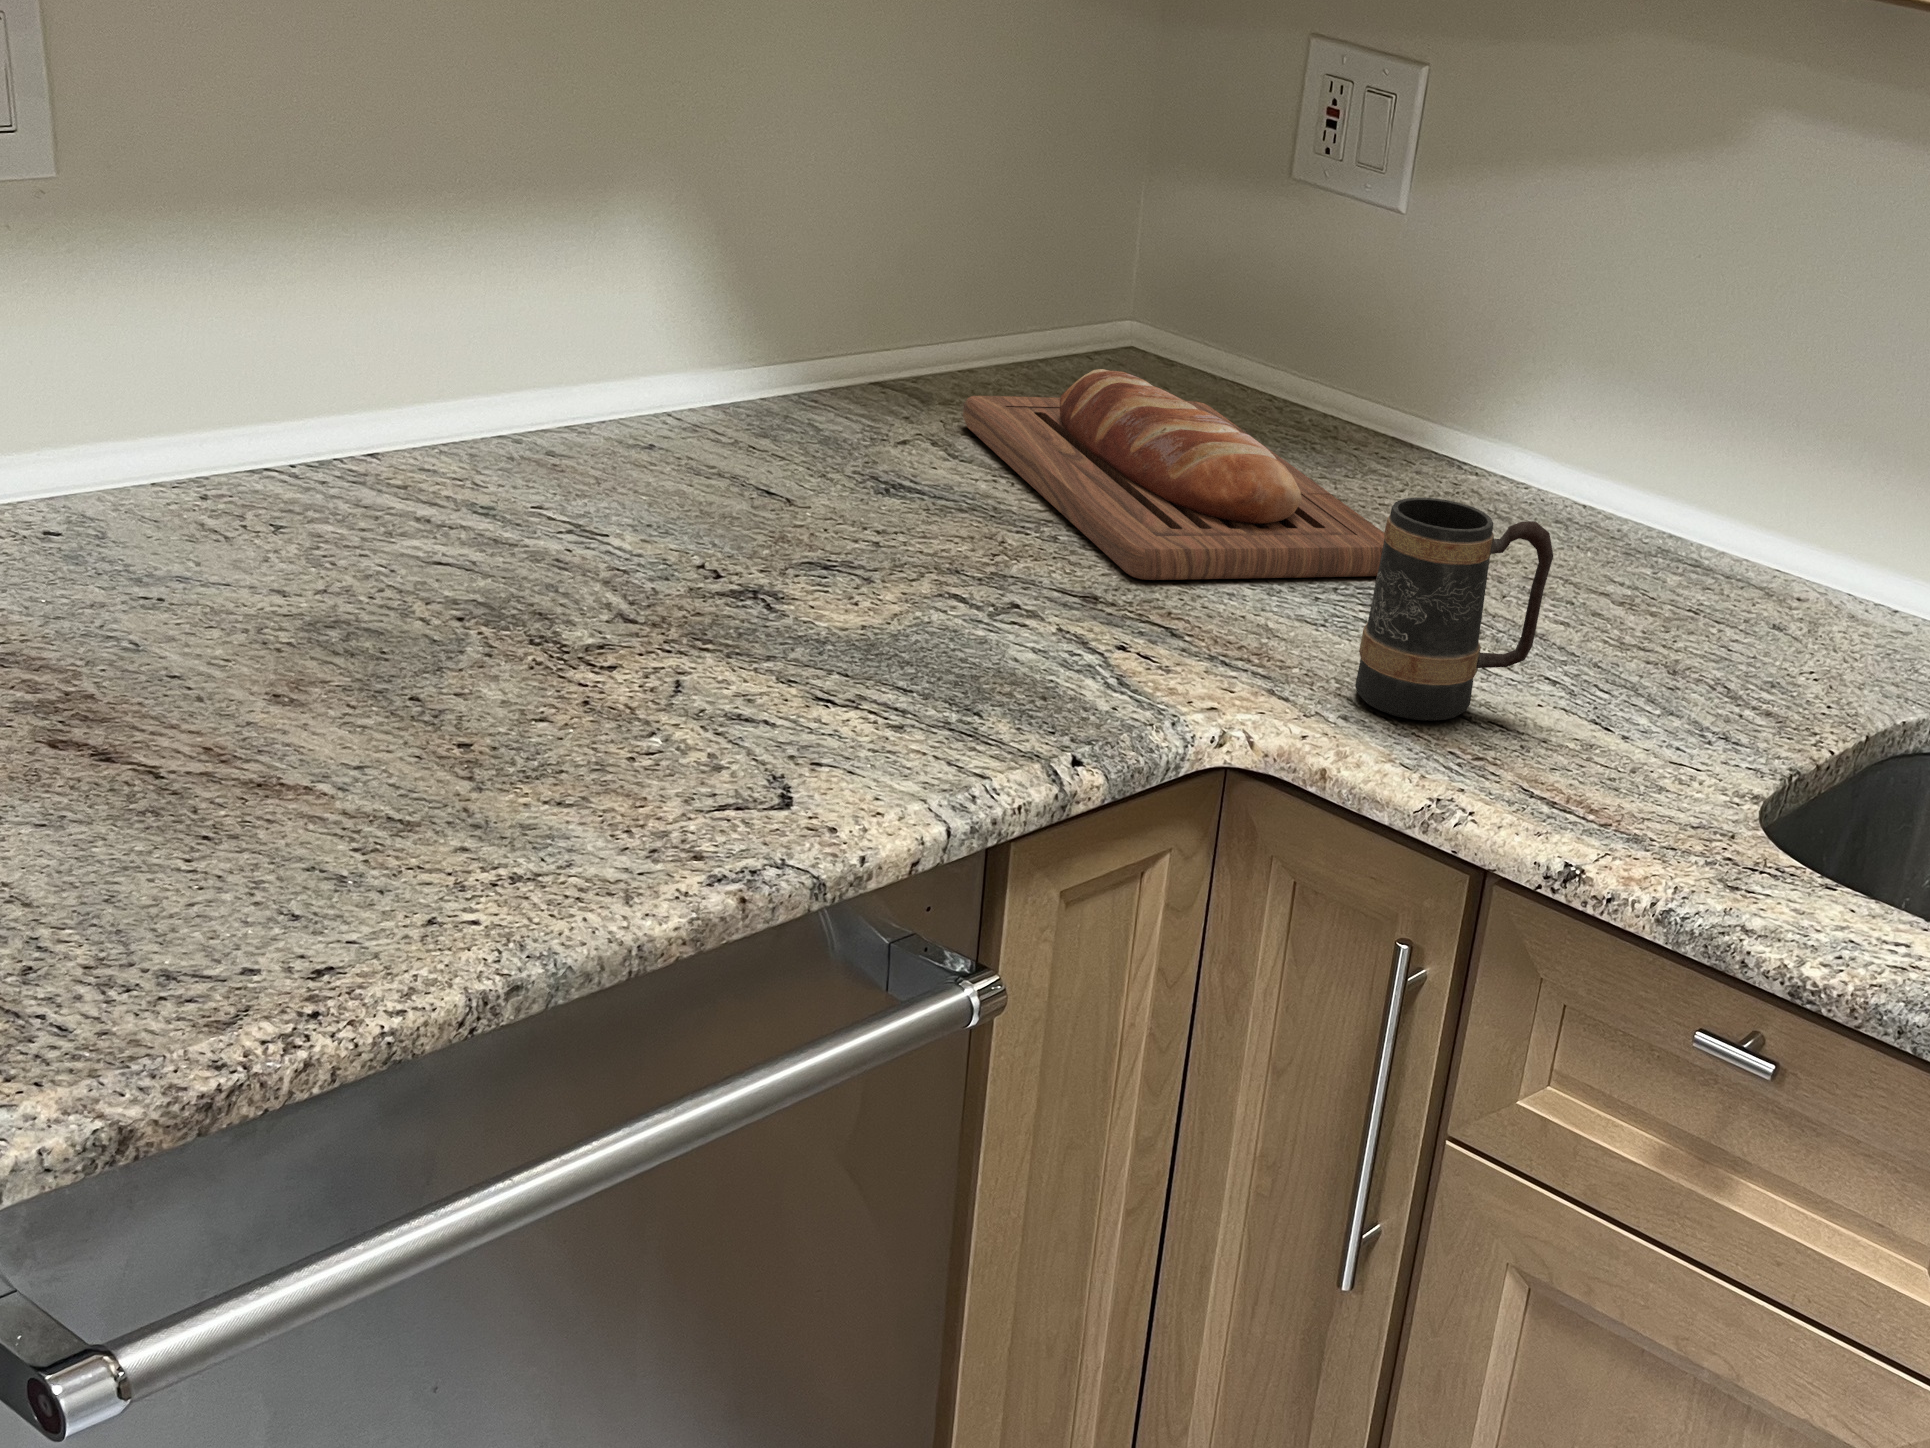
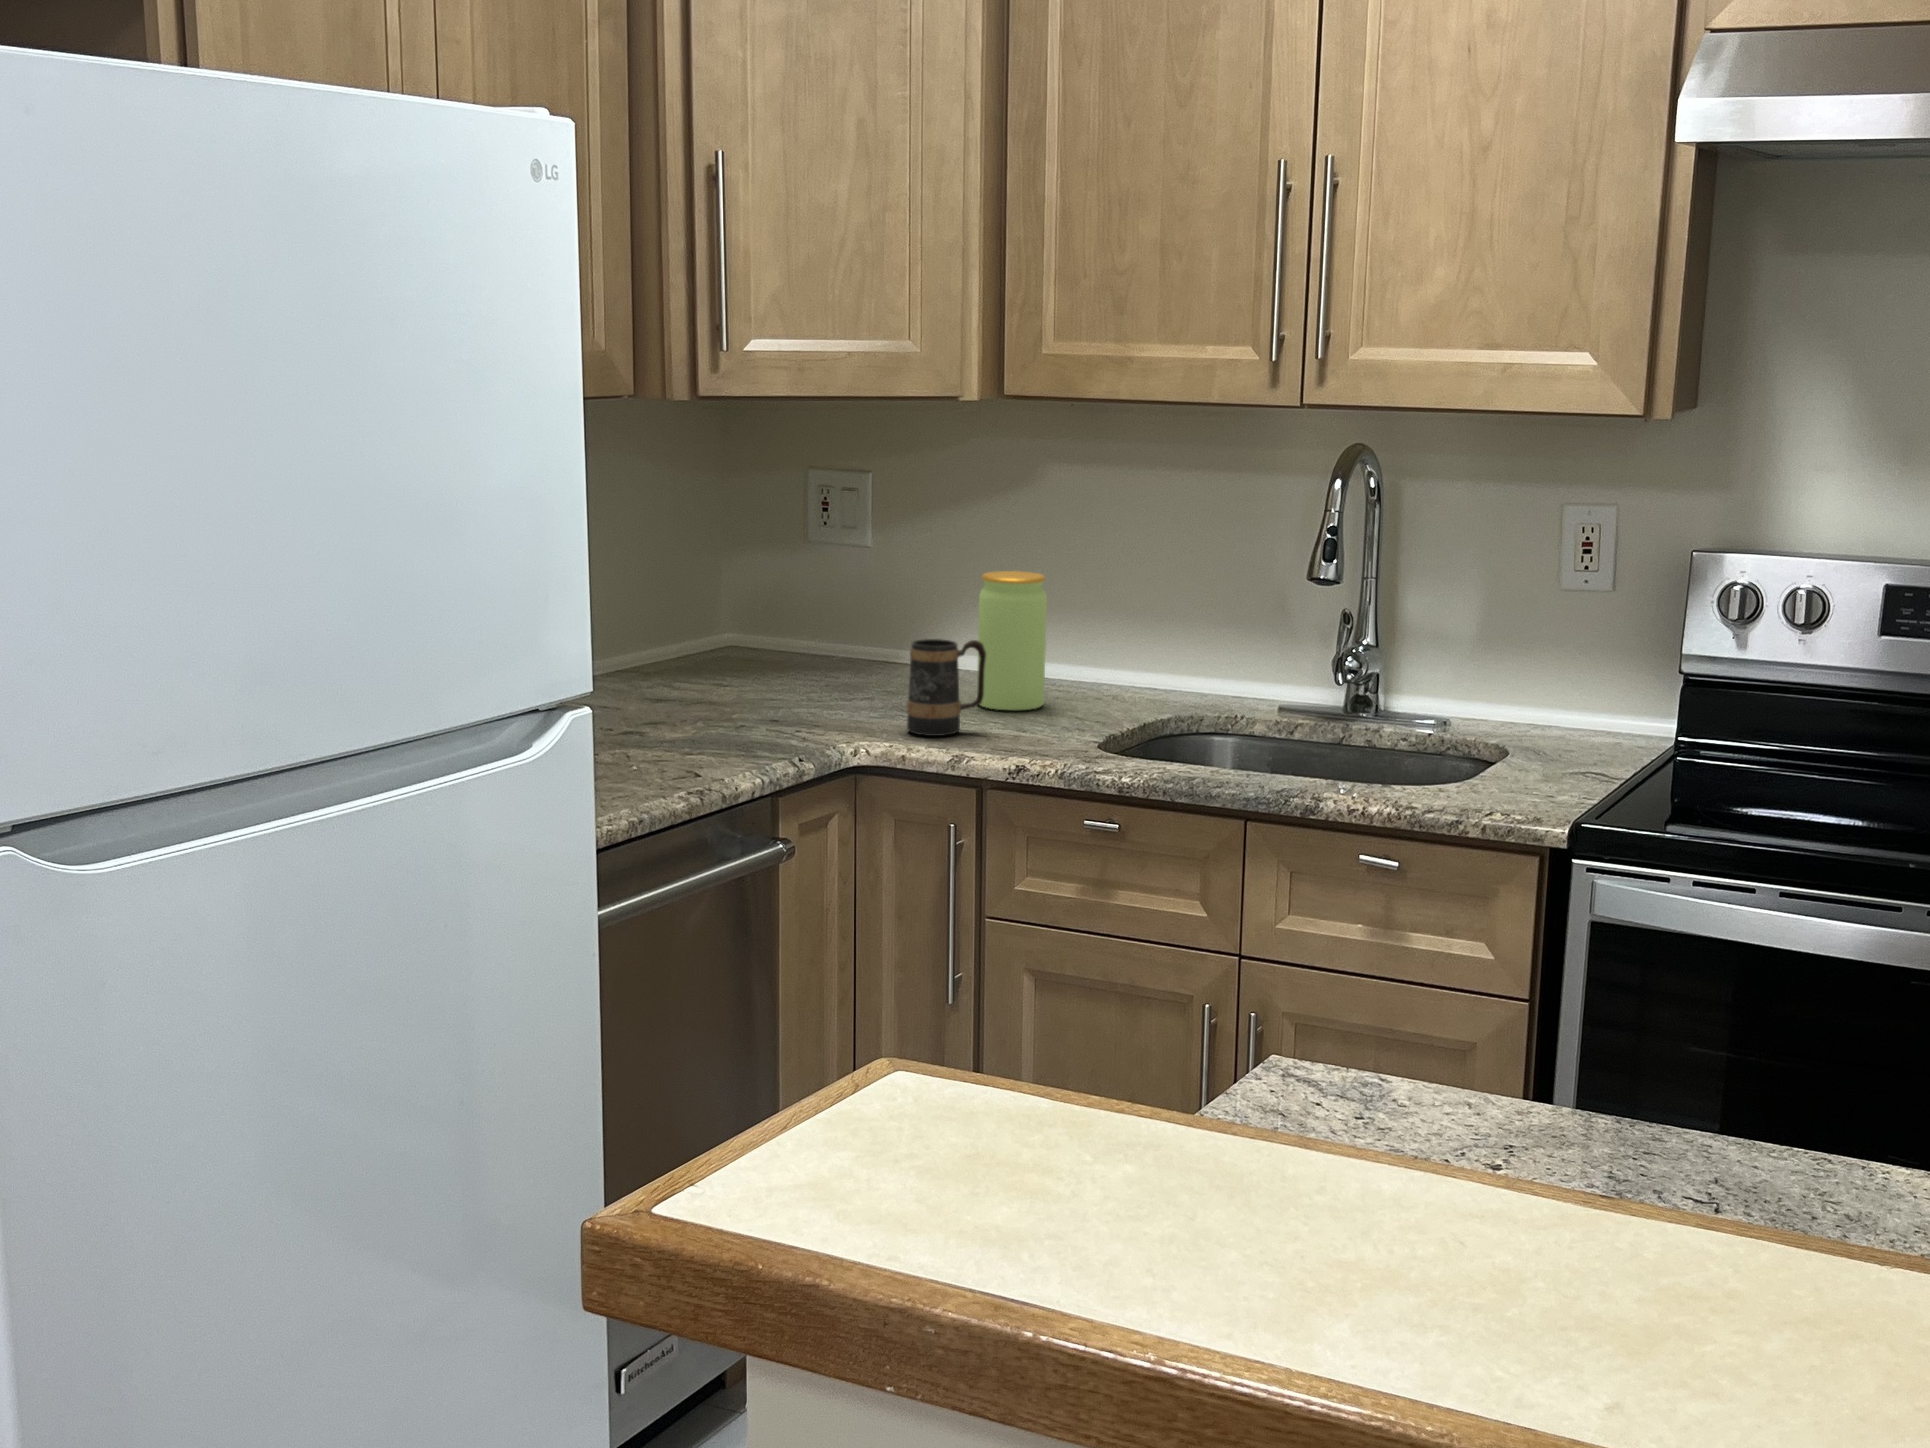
jar: none [1532,349,1721,655] -> present [977,571,1047,710]
bread loaf: present [963,369,1385,580] -> none [668,633,909,711]

